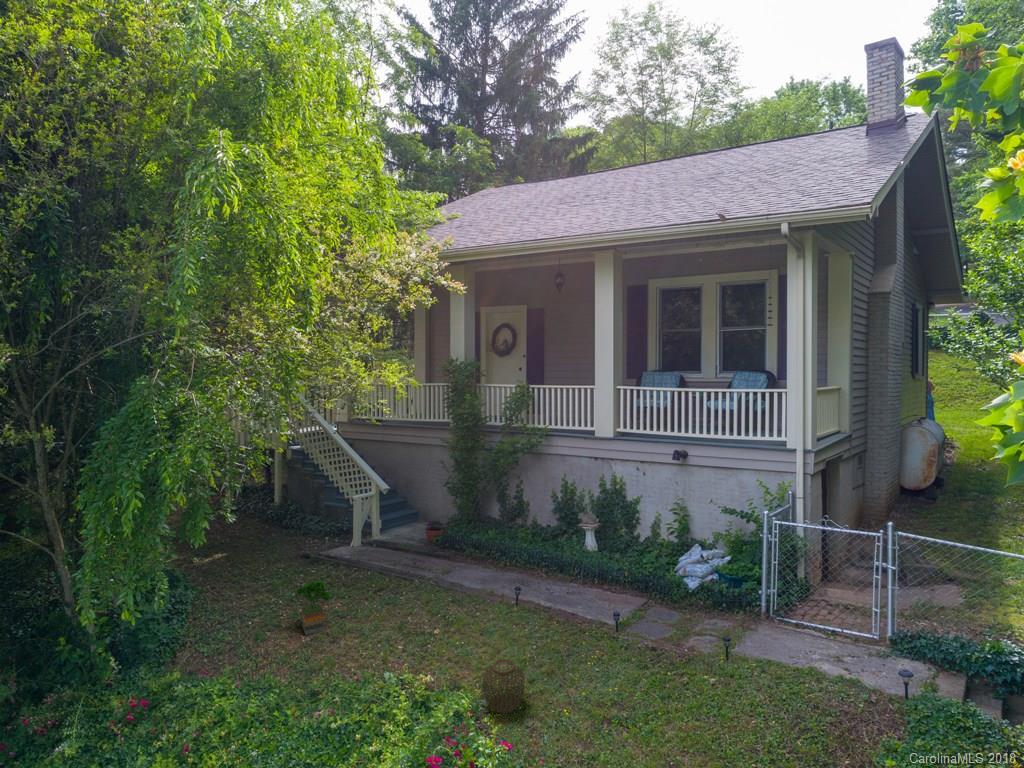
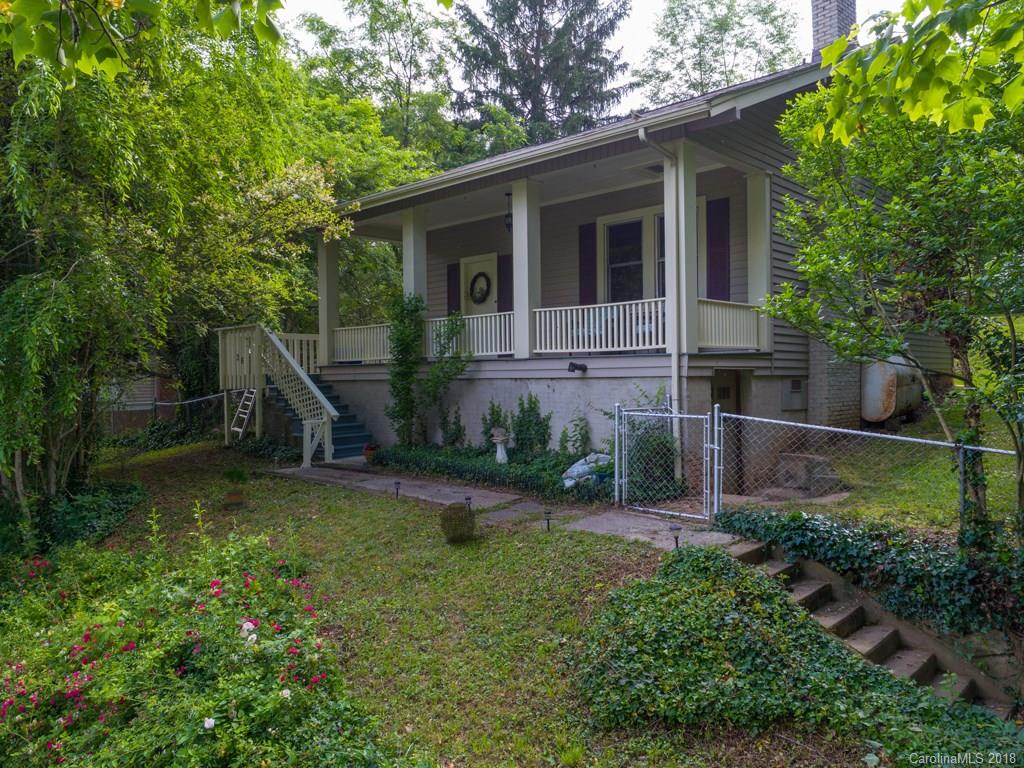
woven basket: present [483,659,524,713] -> present [440,502,475,542]

